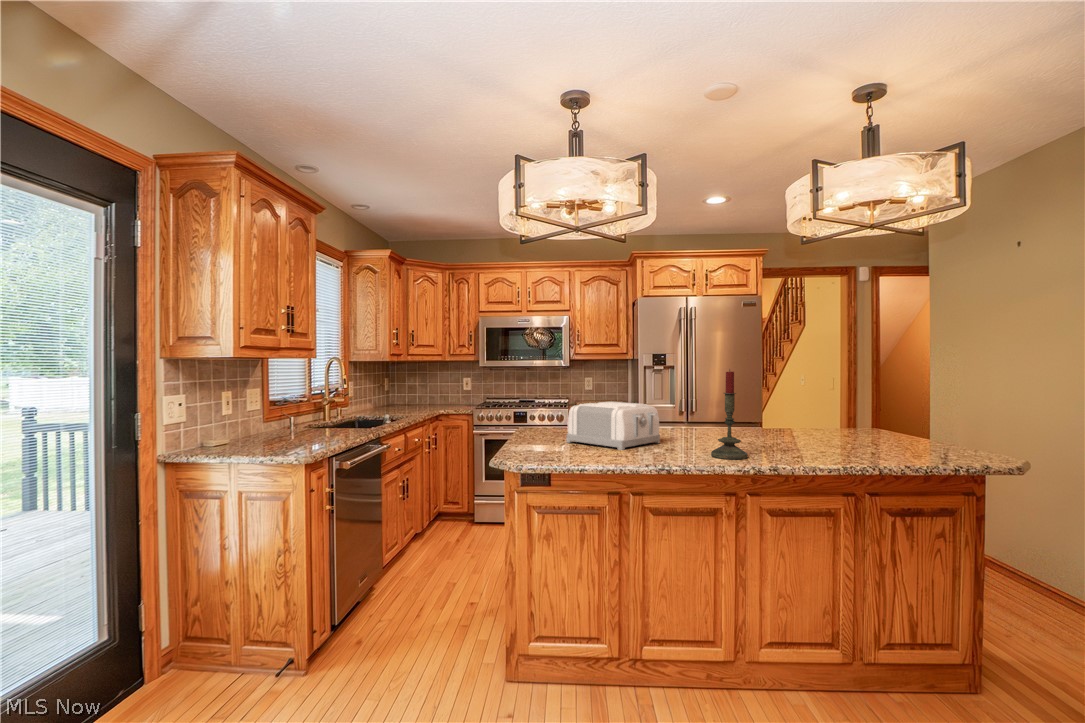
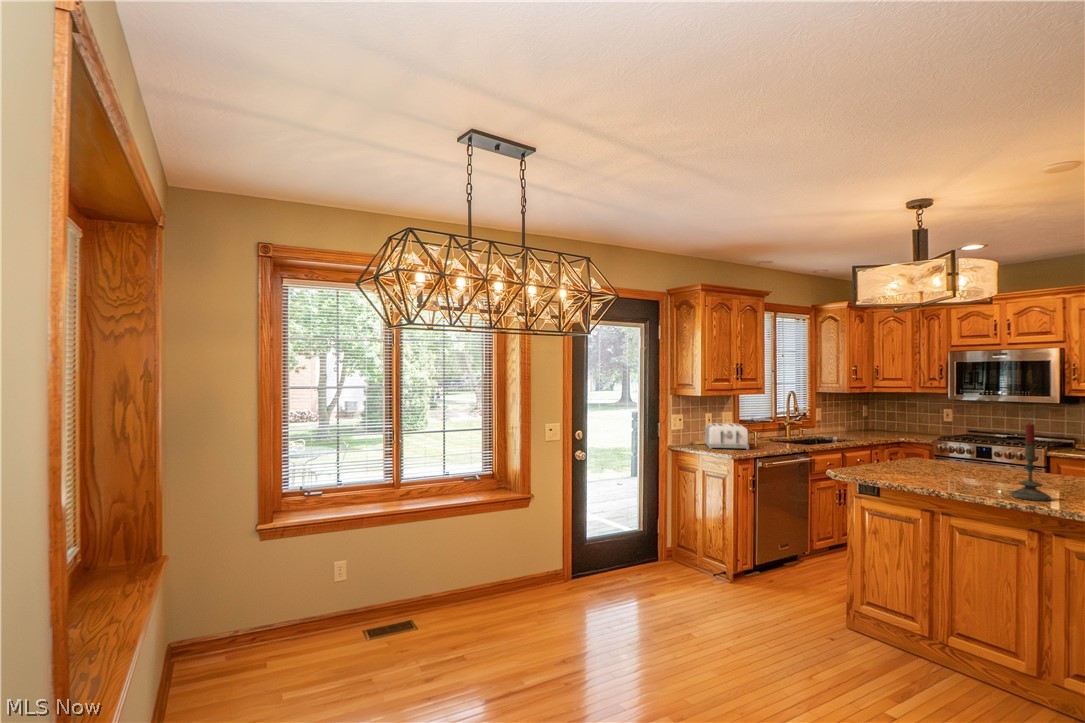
toaster: present [566,402,660,450] -> present [704,423,749,450]

